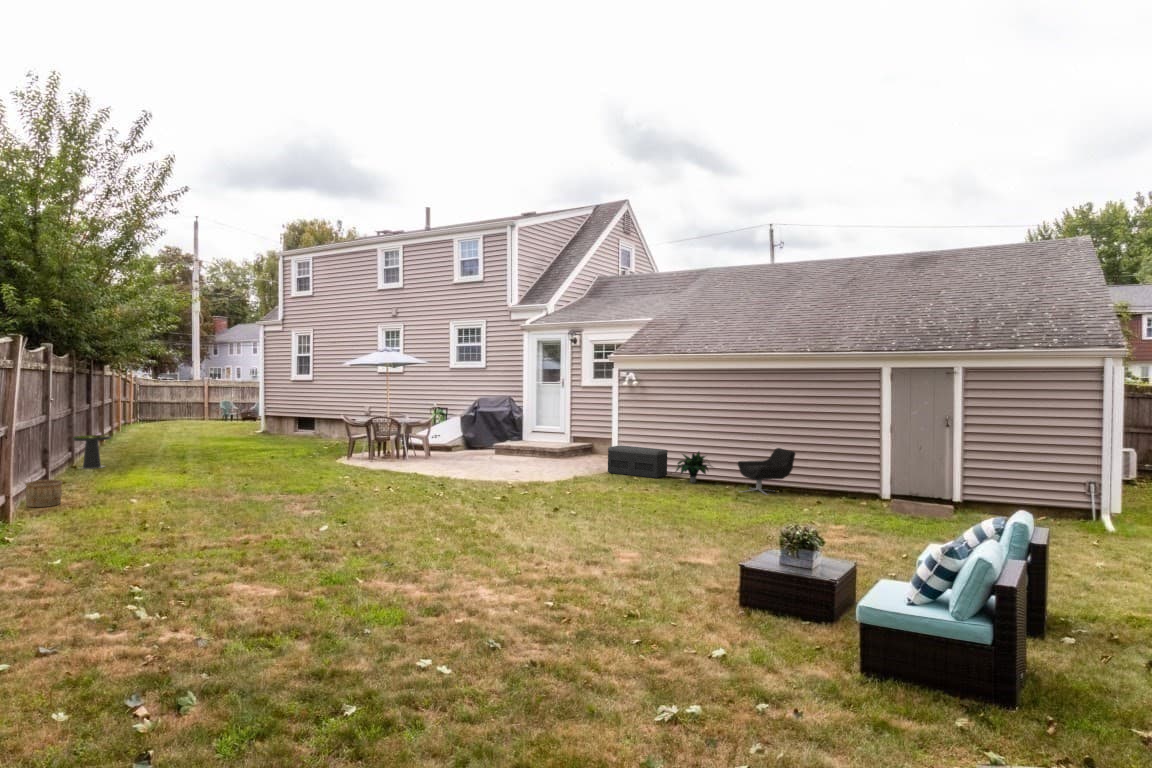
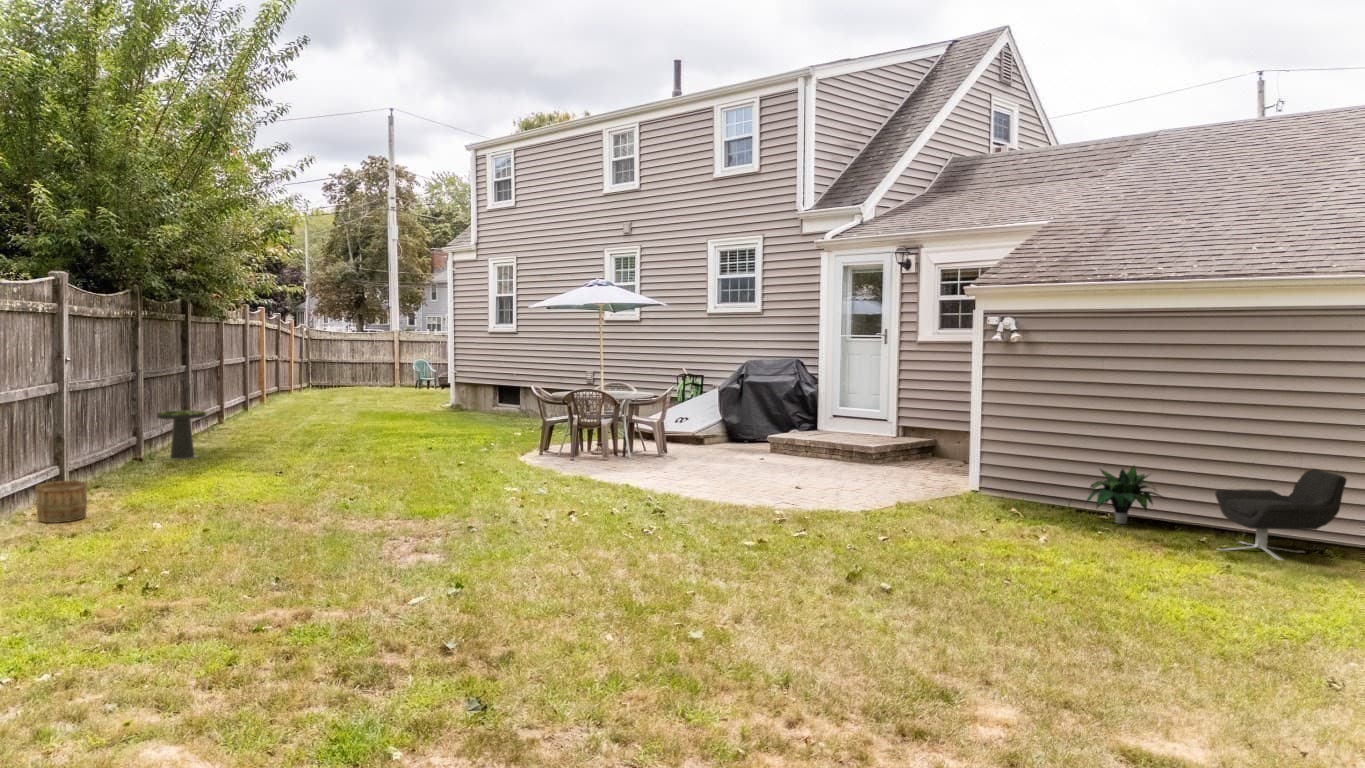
storage bench: present [608,445,668,478] -> none [957,448,1071,512]

